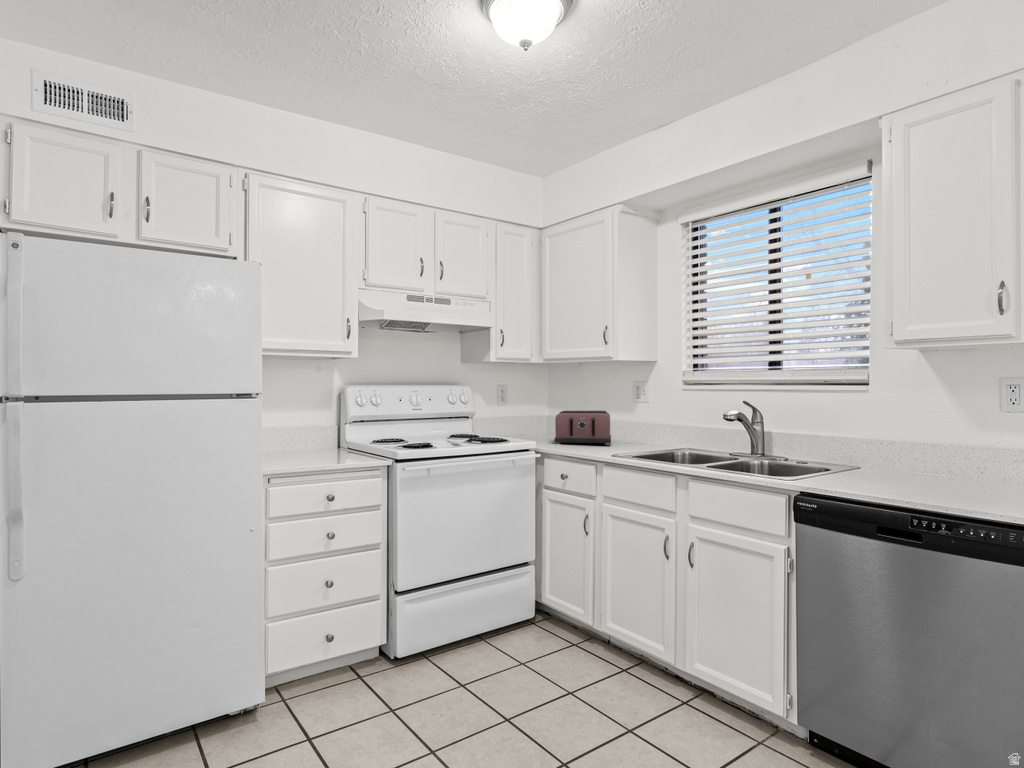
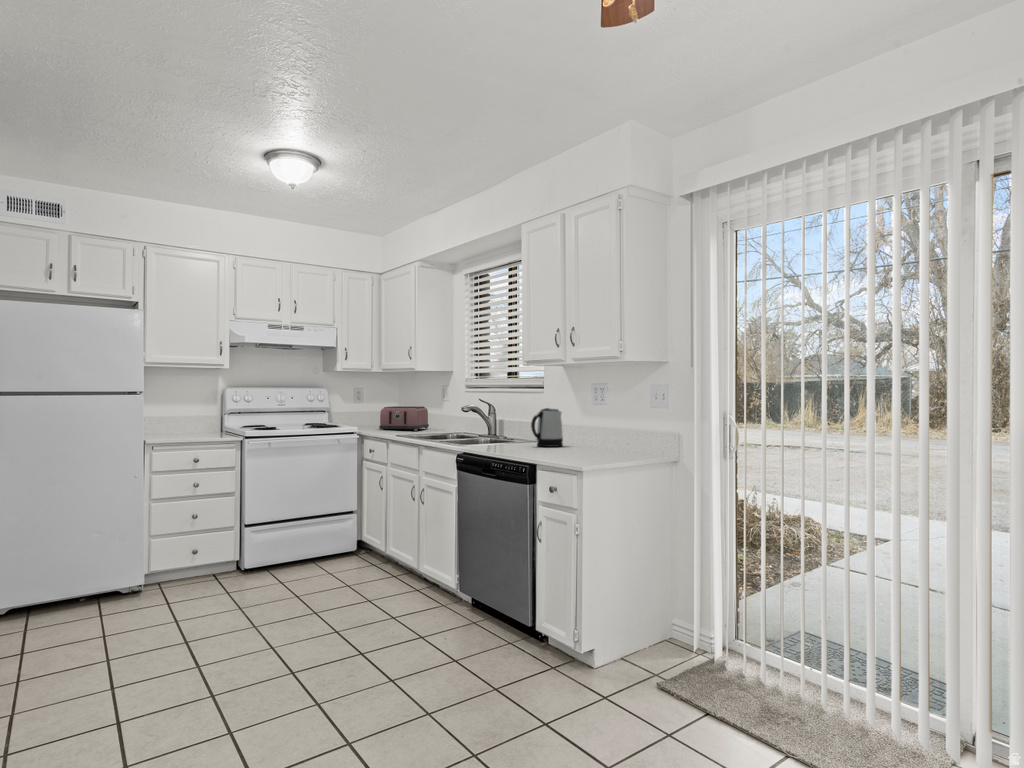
kettle: none [898,417,949,482] -> present [531,408,563,447]

